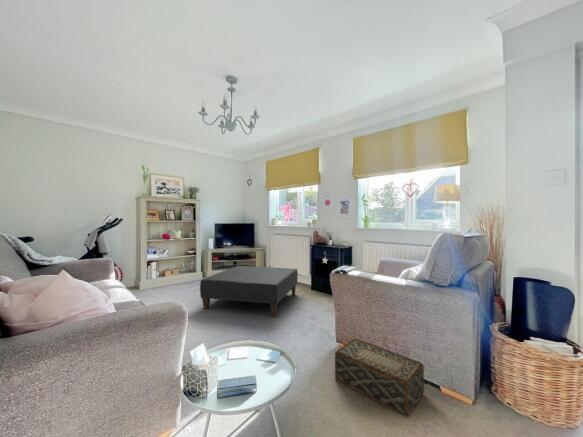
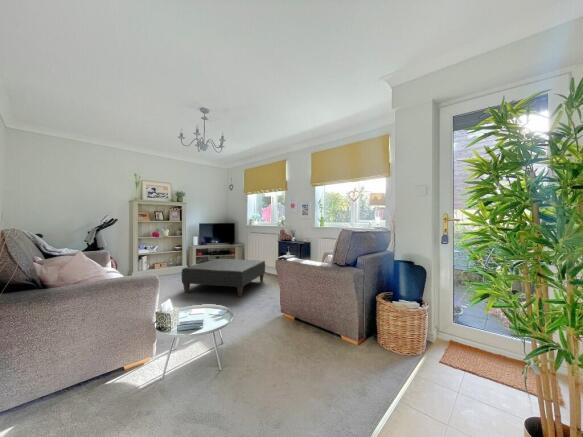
woven basket: present [335,339,424,417] -> none [271,306,329,352]

